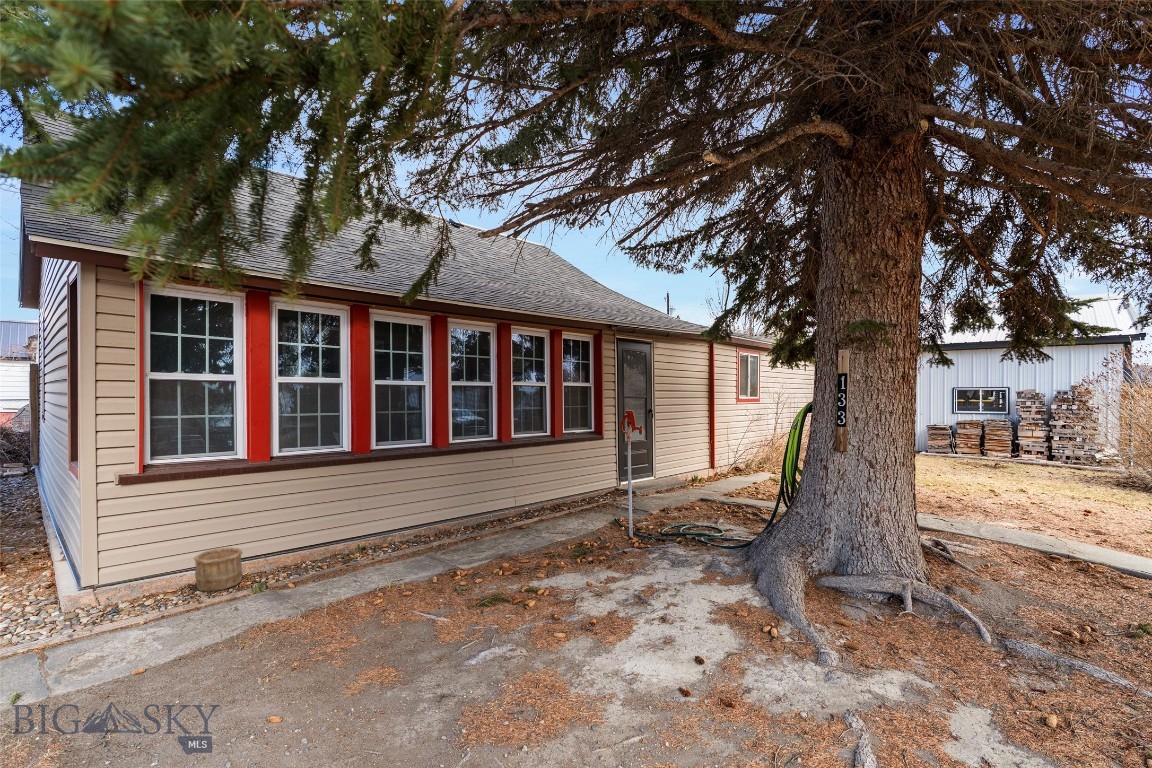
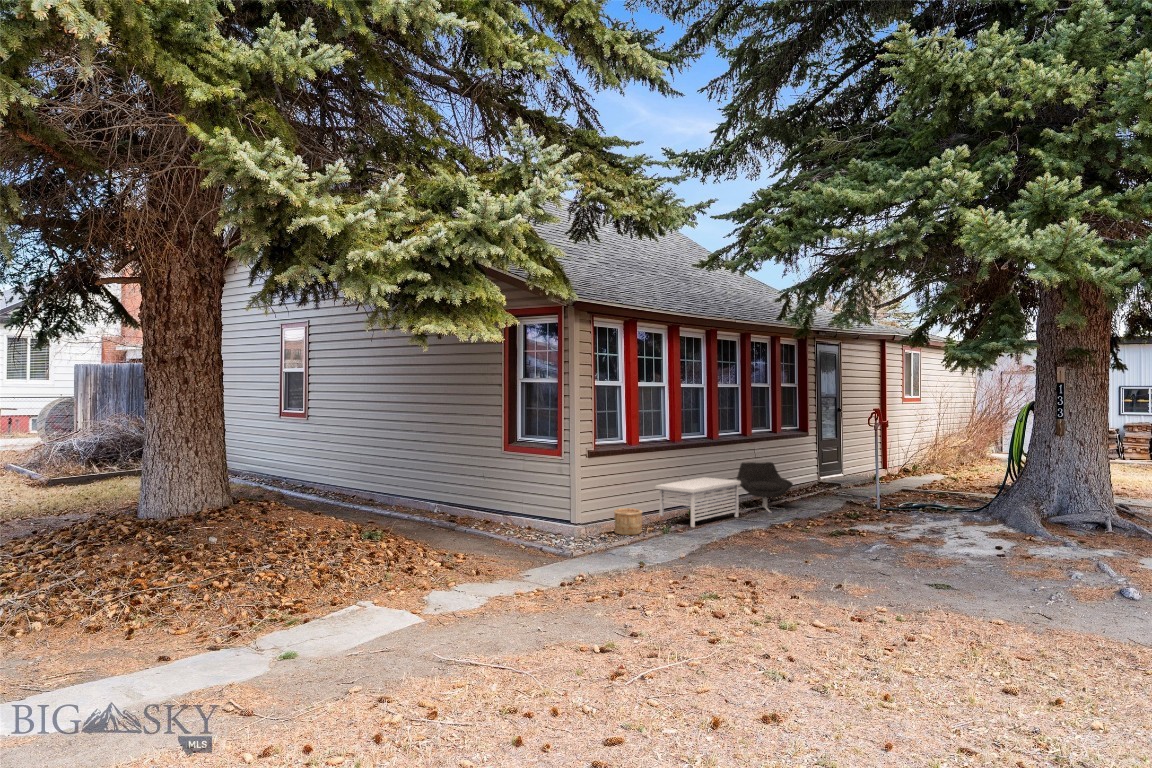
lounge chair: none [465,472,529,539] -> present [737,462,793,512]
storage bench: none [311,494,441,572] -> present [656,477,741,527]

